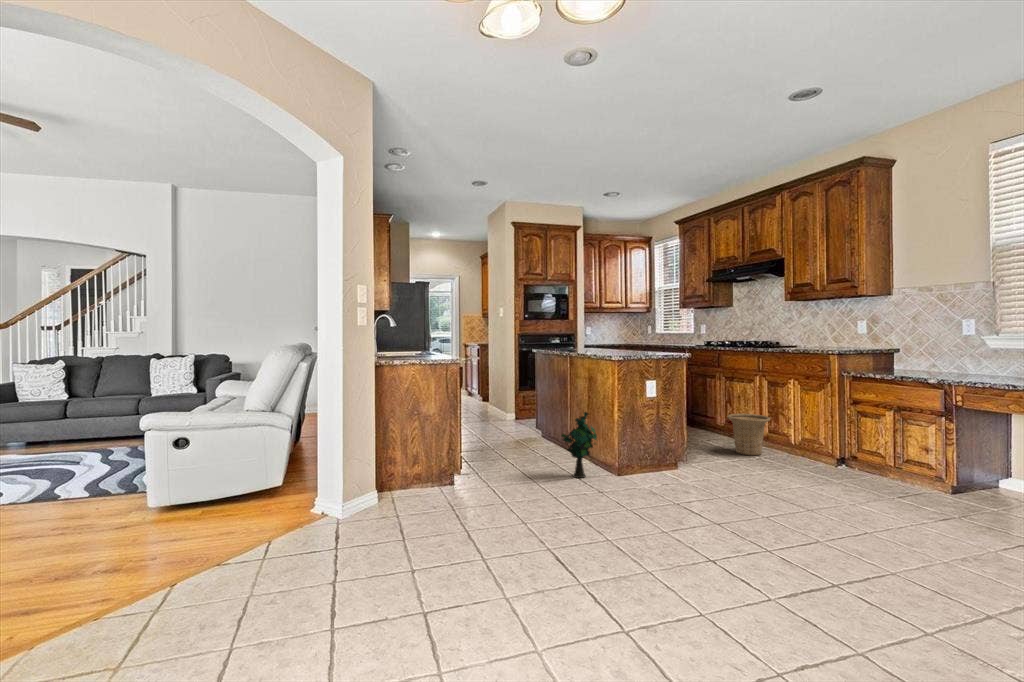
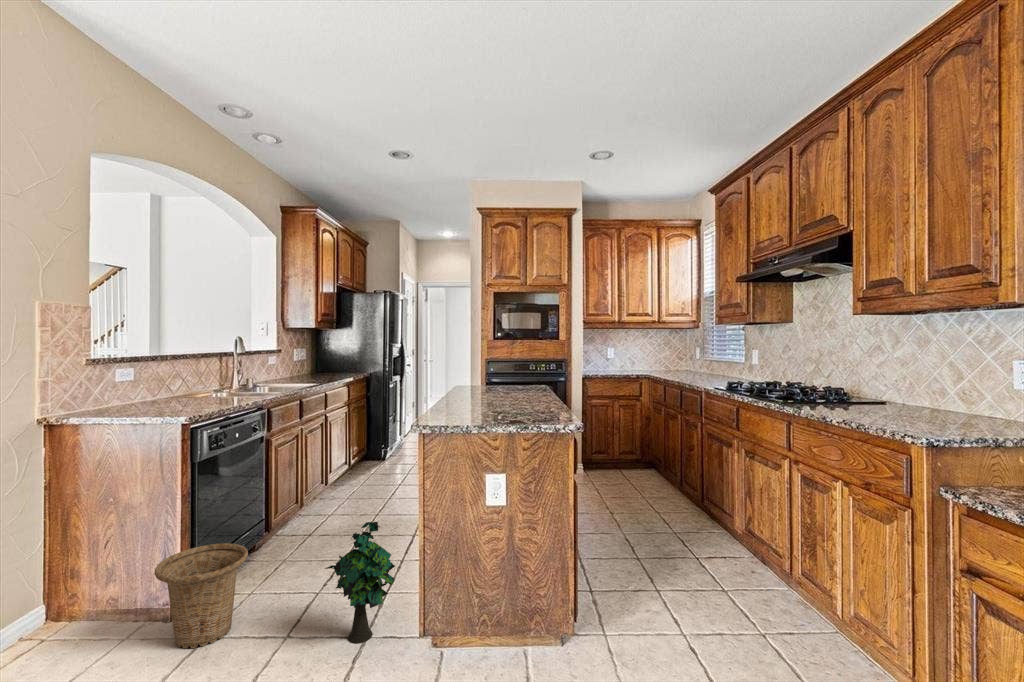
basket: present [728,414,770,456] -> present [155,543,248,648]

